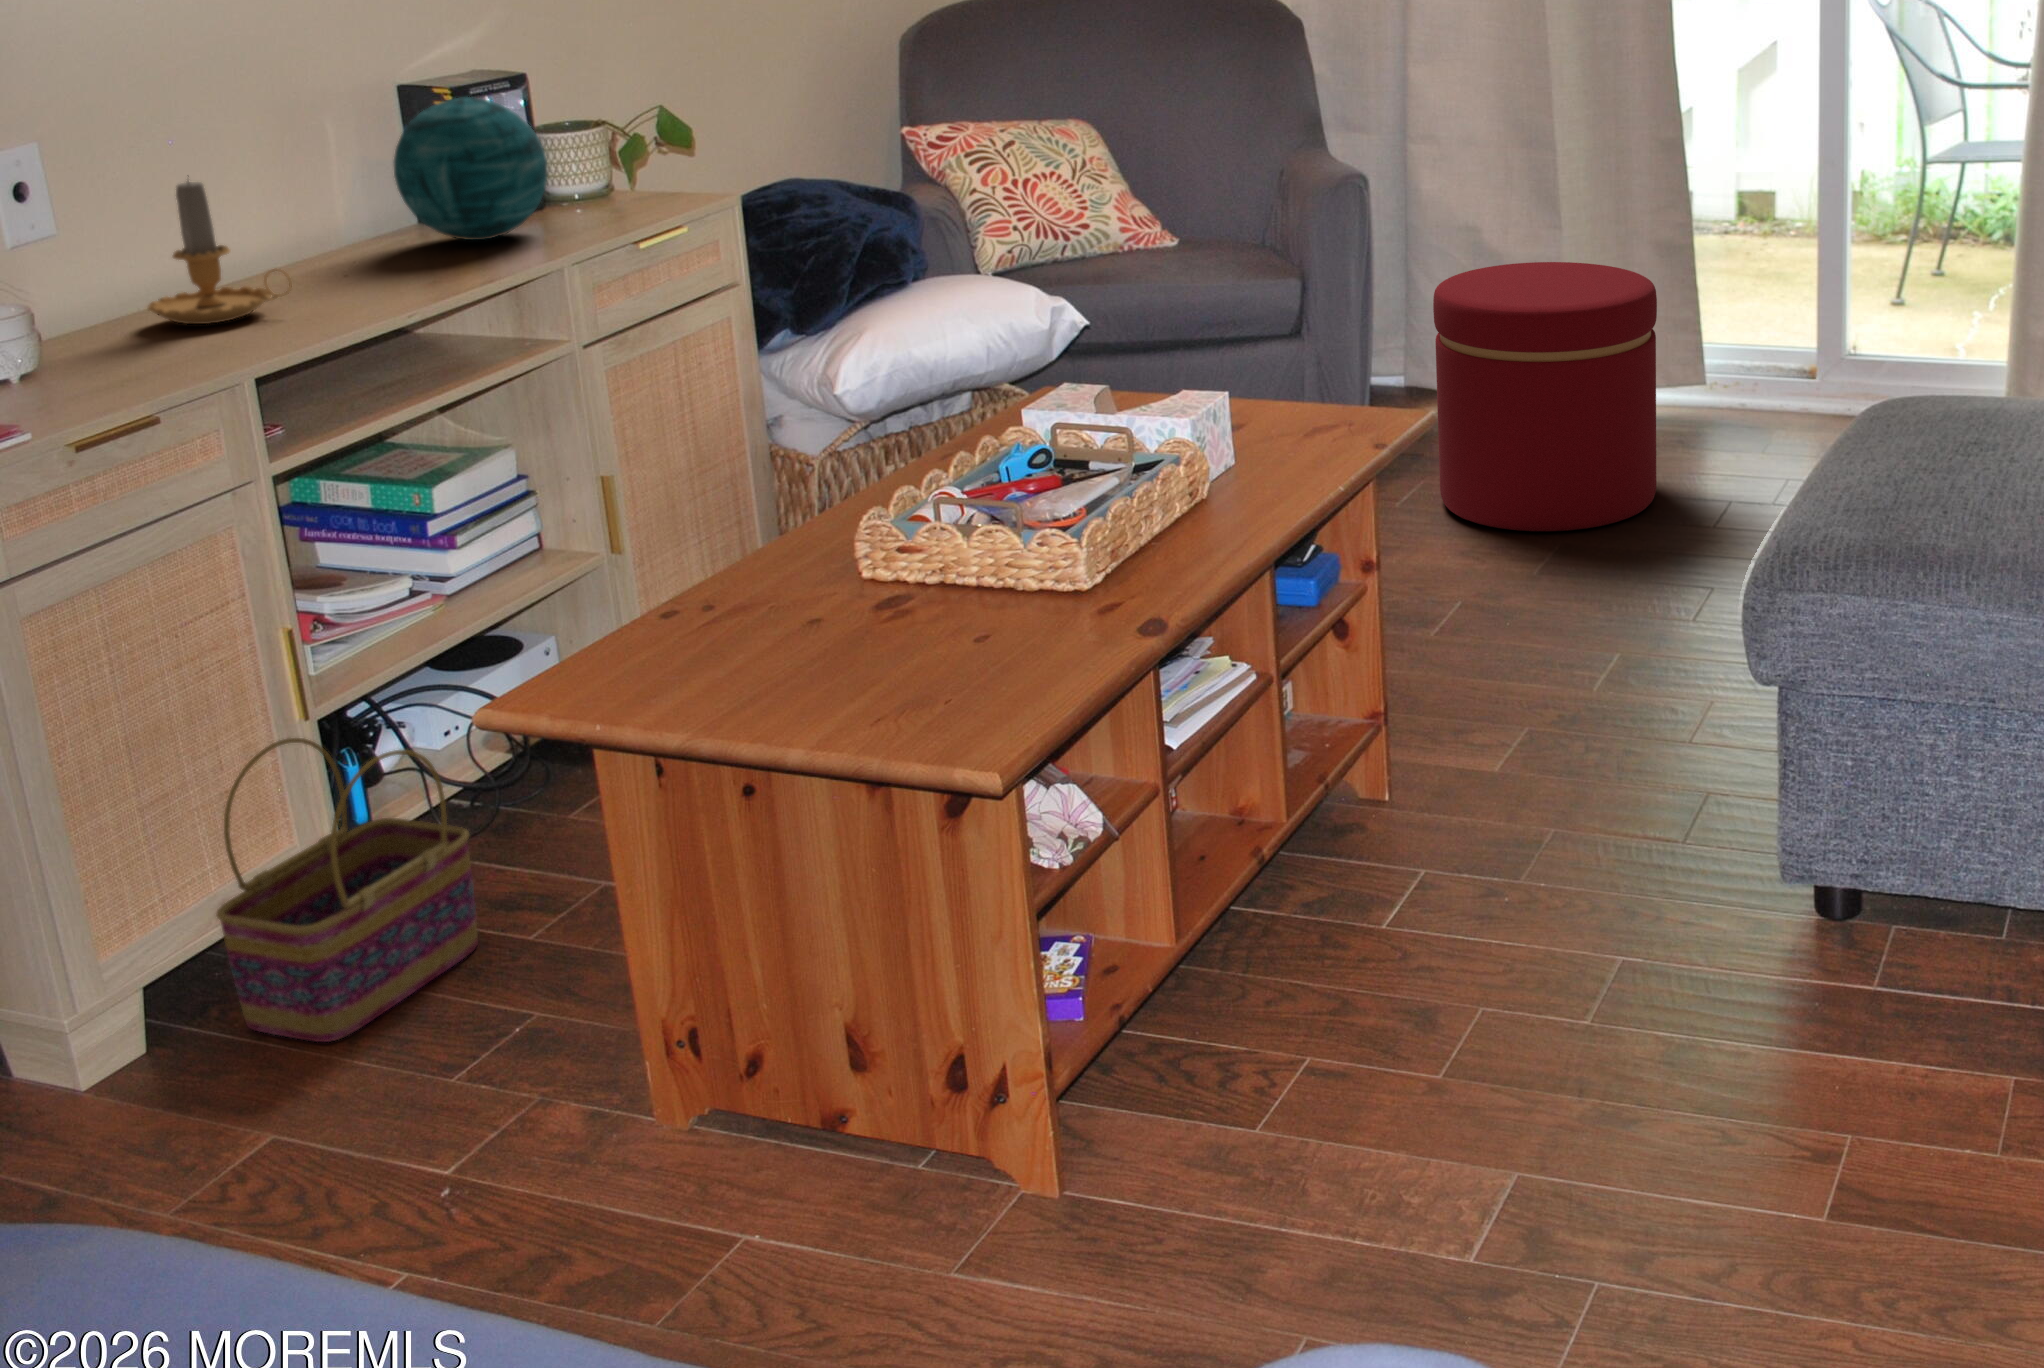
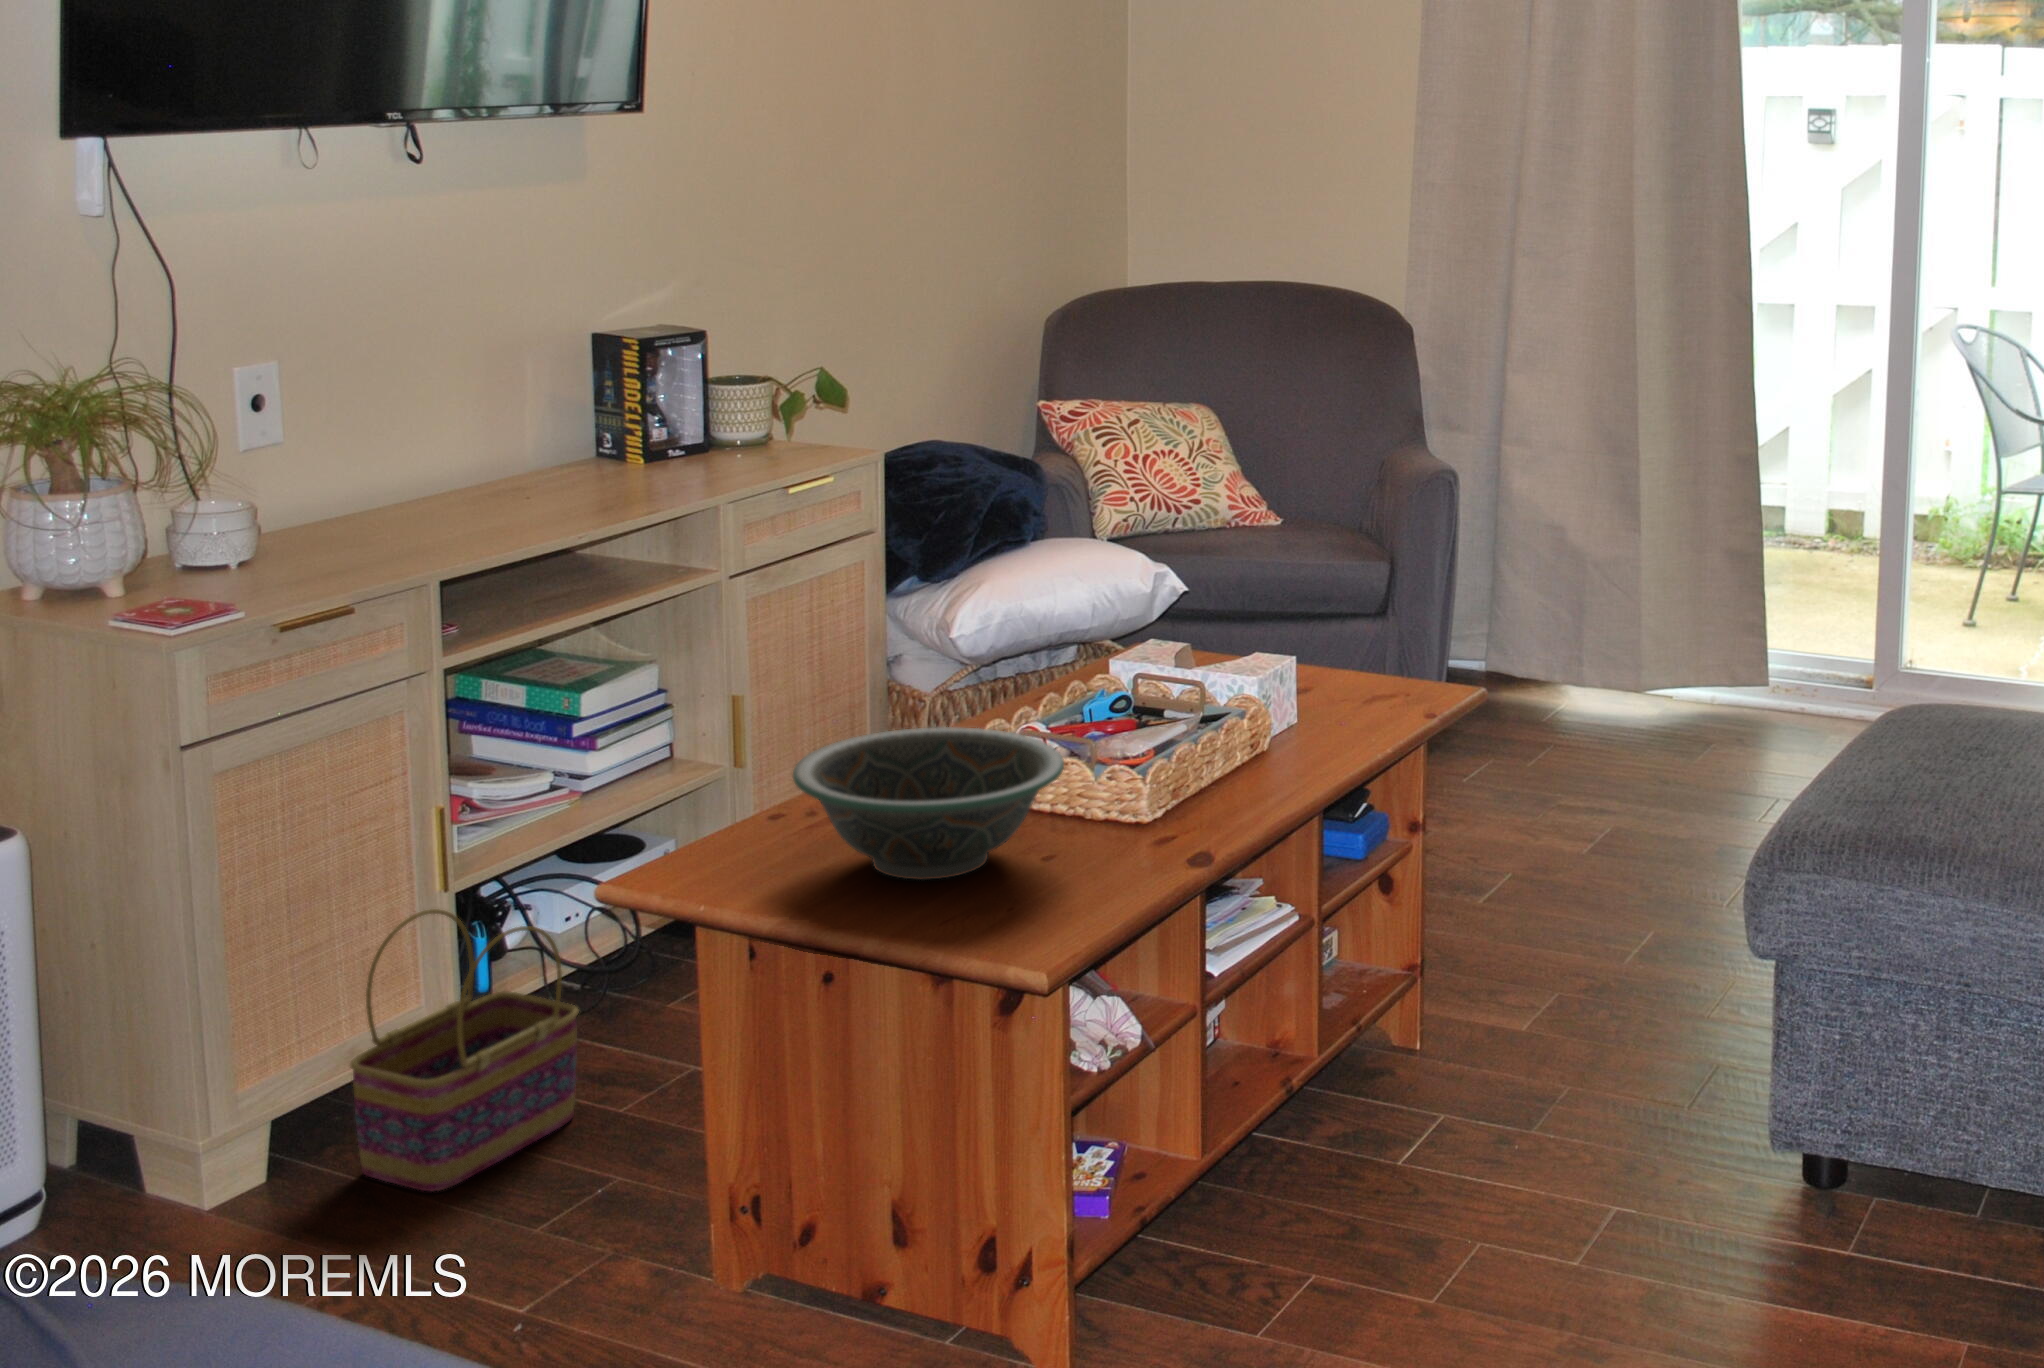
decorative orb: present [394,97,548,240] -> none [582,351,715,477]
candle: present [148,181,292,324] -> none [360,405,486,535]
ottoman: present [1433,262,1657,531] -> none [1504,559,1717,814]
decorative bowl: none [680,502,989,678] -> present [793,727,1064,880]

